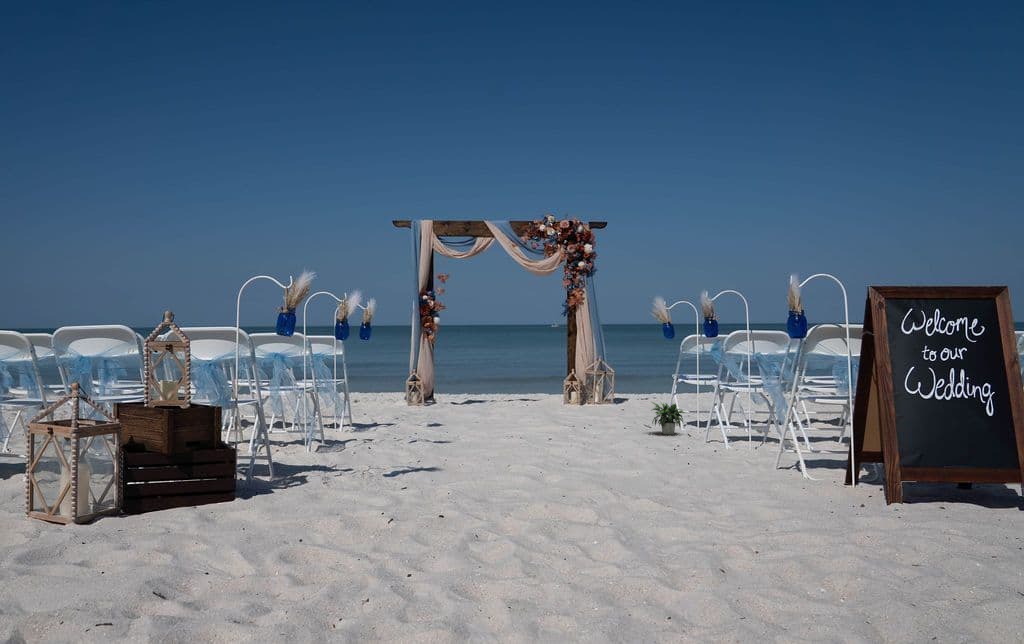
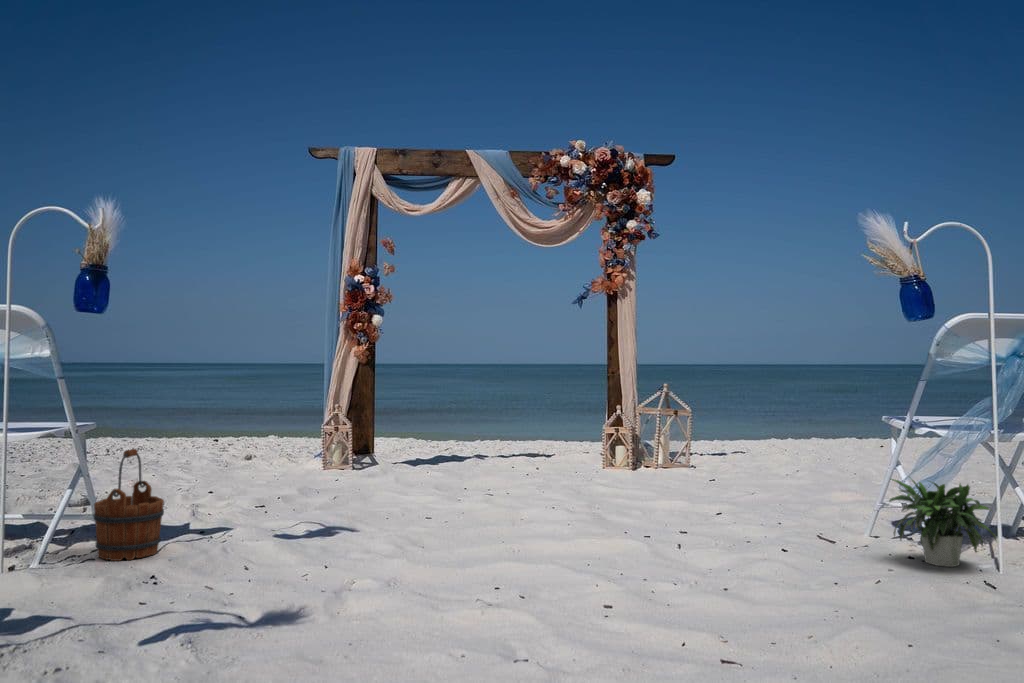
wooden bucket: none [346,391,371,433] -> present [93,449,164,561]

